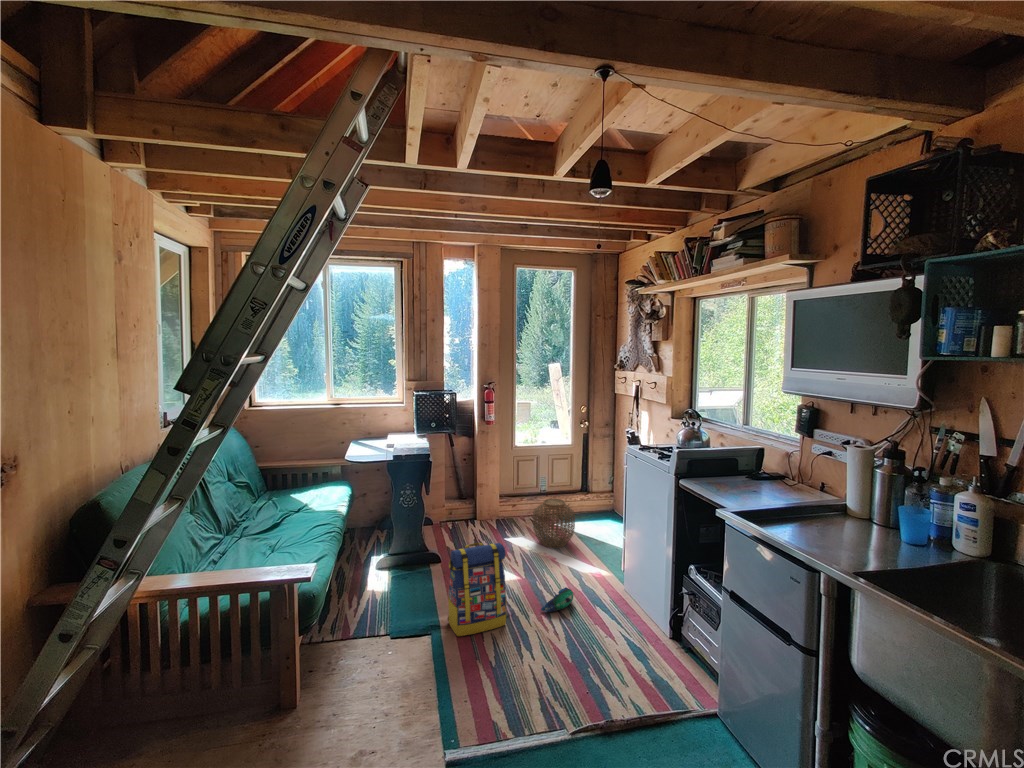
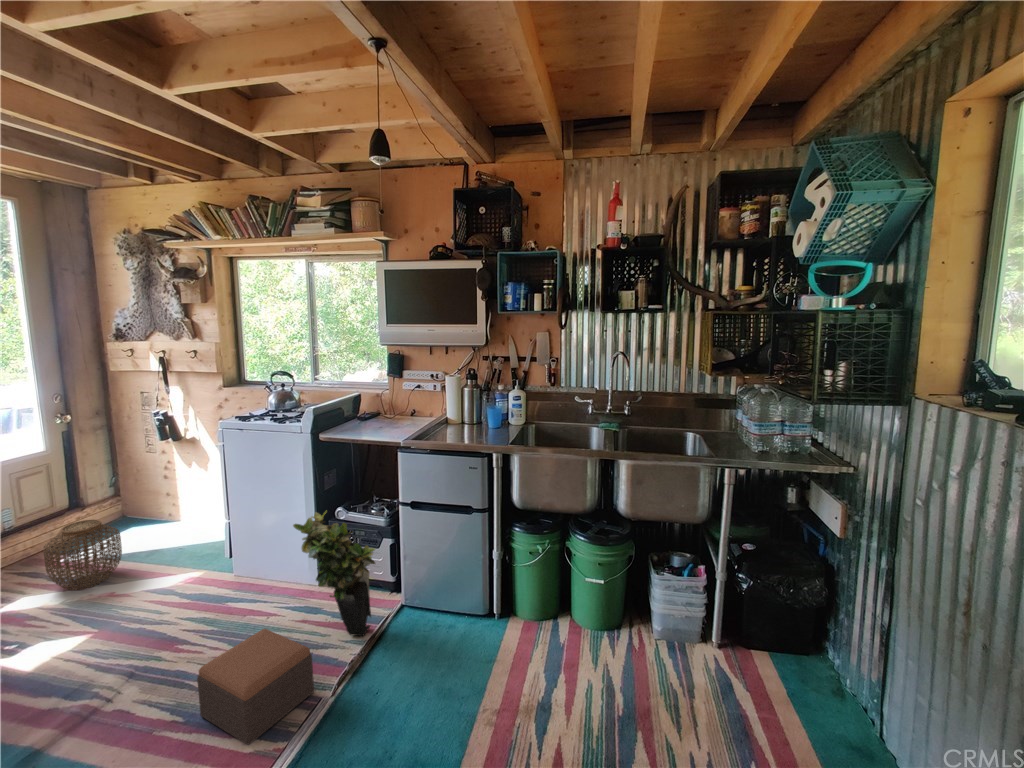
backpack: present [447,543,507,636] -> none [29,586,142,744]
potted plant: none [602,555,681,711] -> present [293,512,375,636]
plush toy: present [541,587,573,612] -> none [168,603,205,644]
footstool: none [496,632,566,720] -> present [197,629,314,745]

